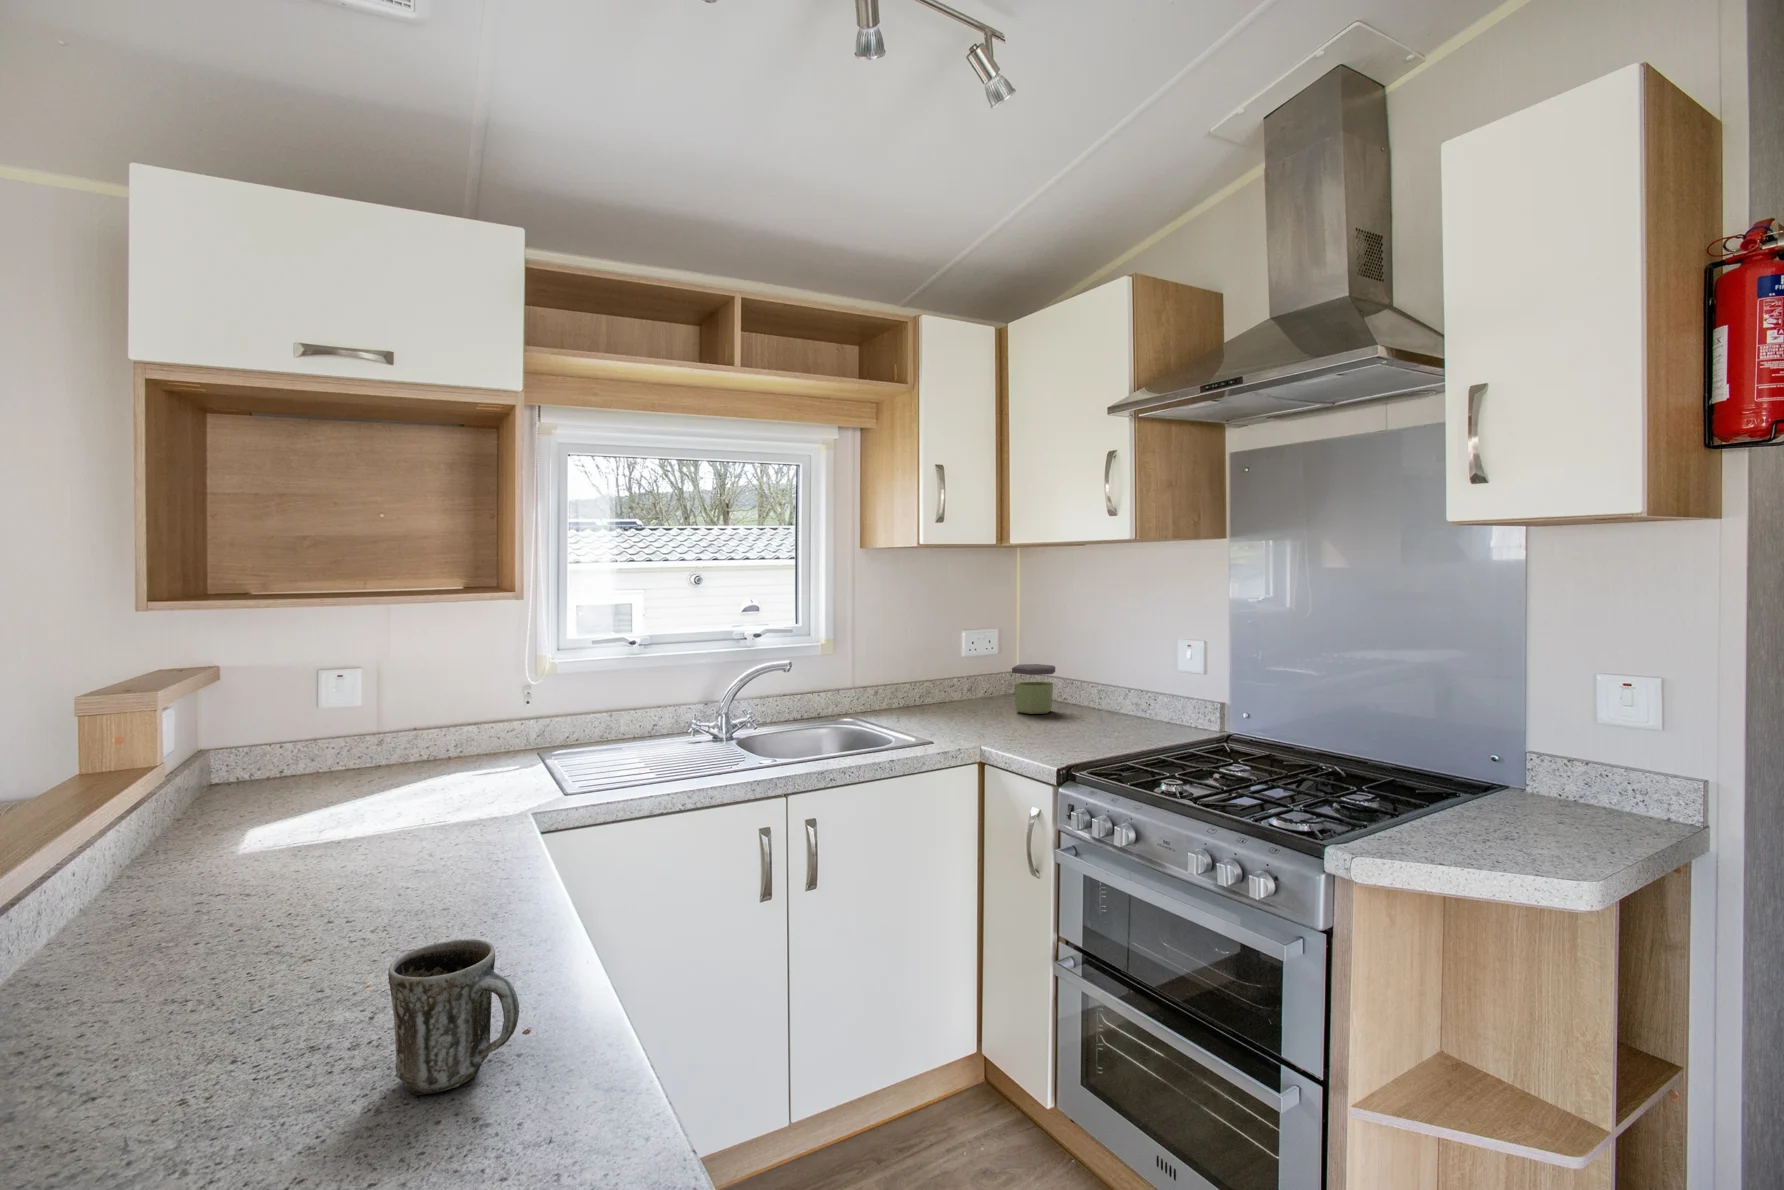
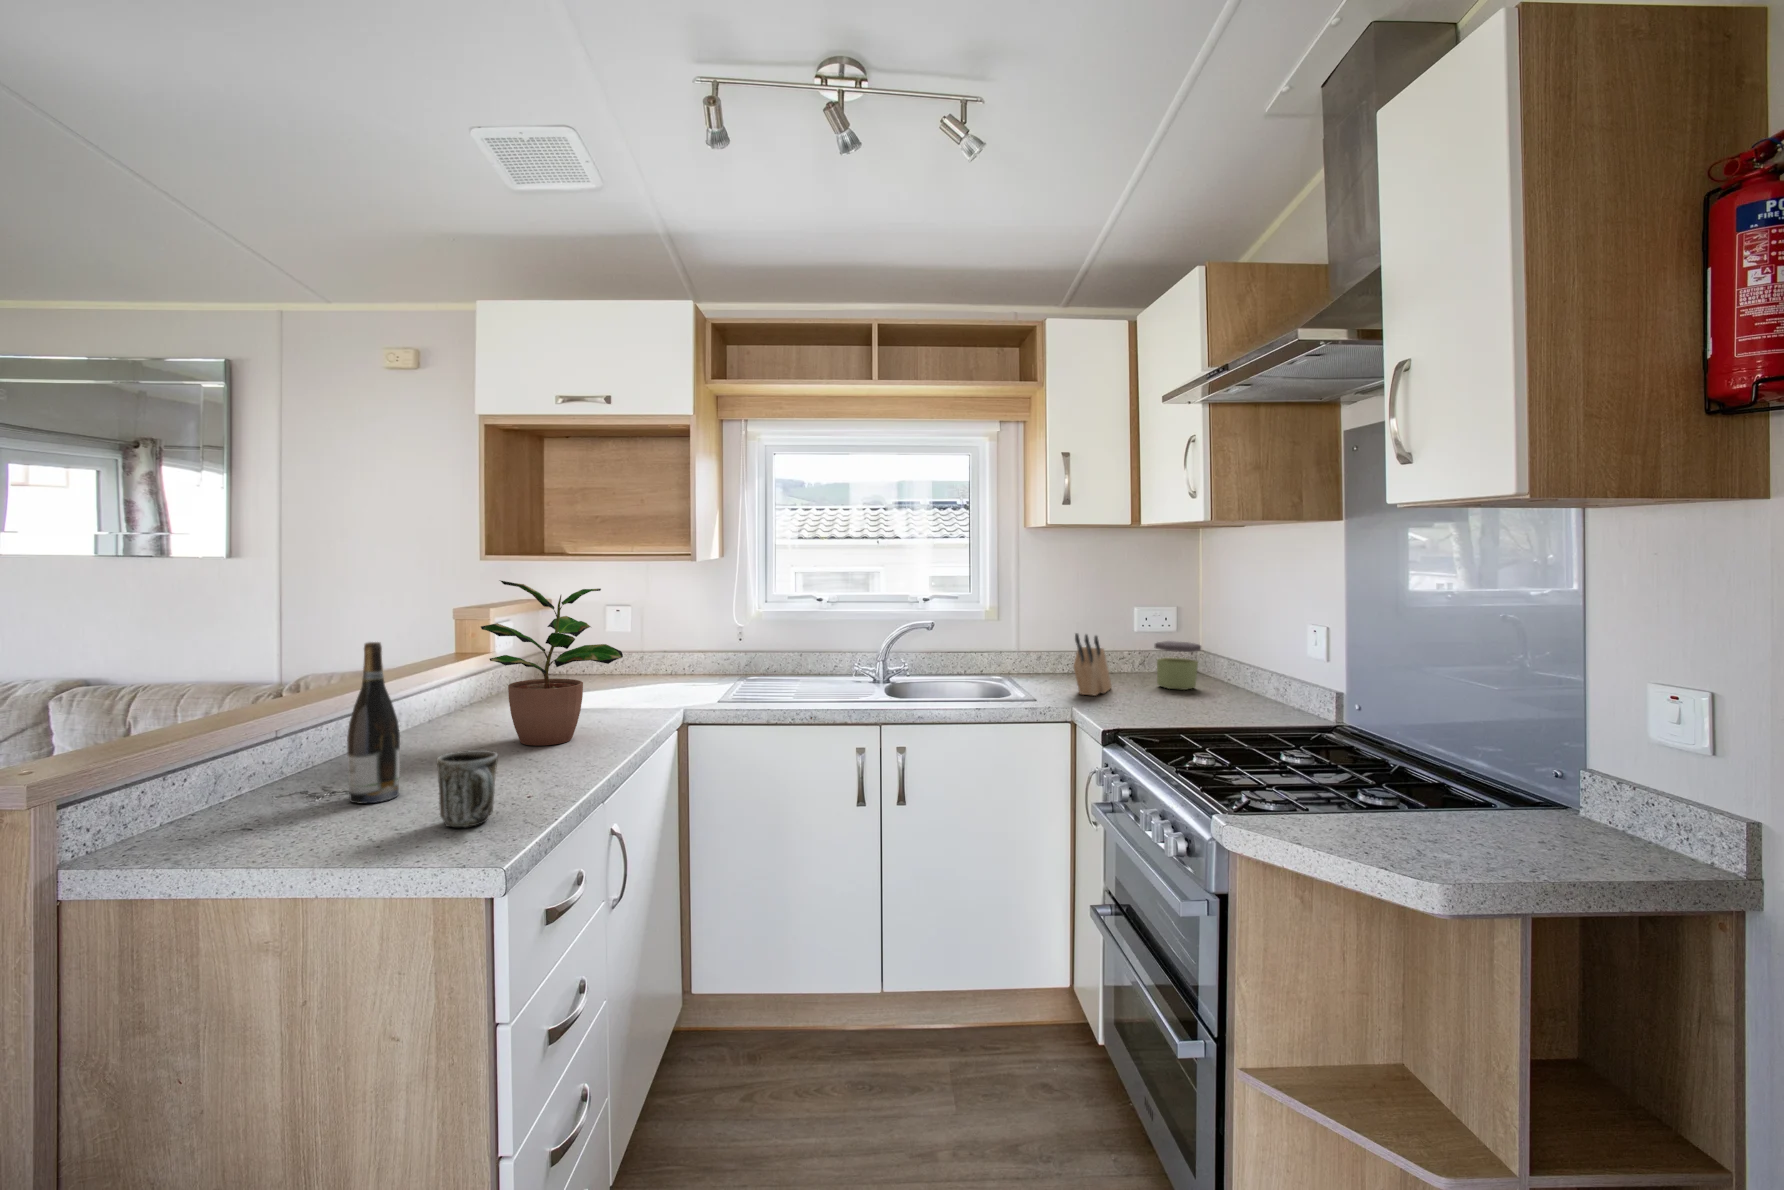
potted plant: none [220,643,504,909] -> present [481,581,623,746]
knife block: none [954,663,989,730] -> present [1074,633,1112,696]
wine bottle: none [106,775,218,1098] -> present [347,642,400,804]

